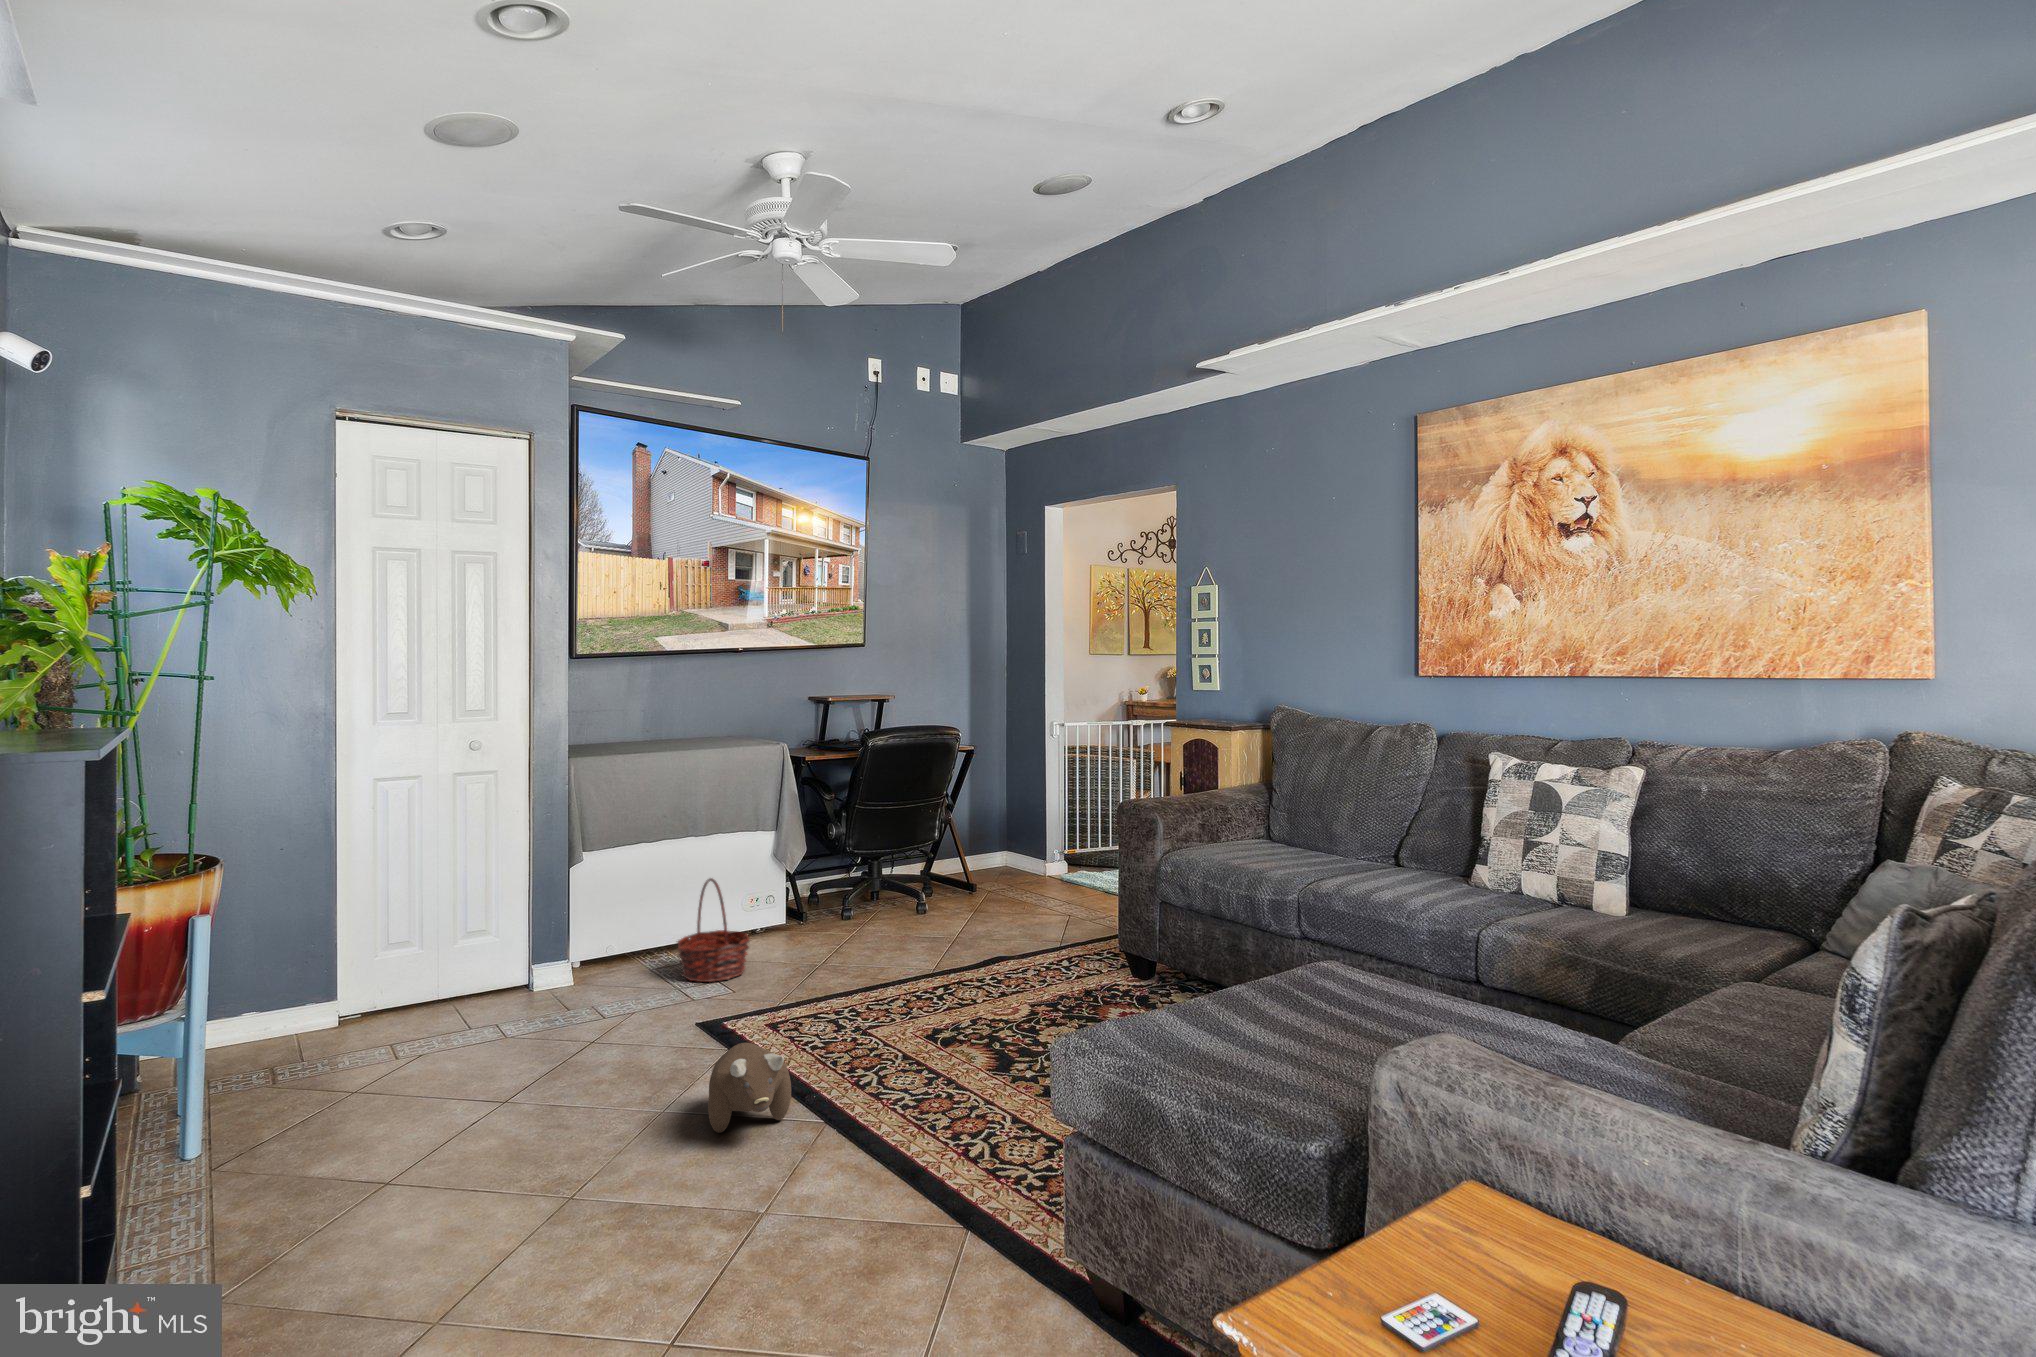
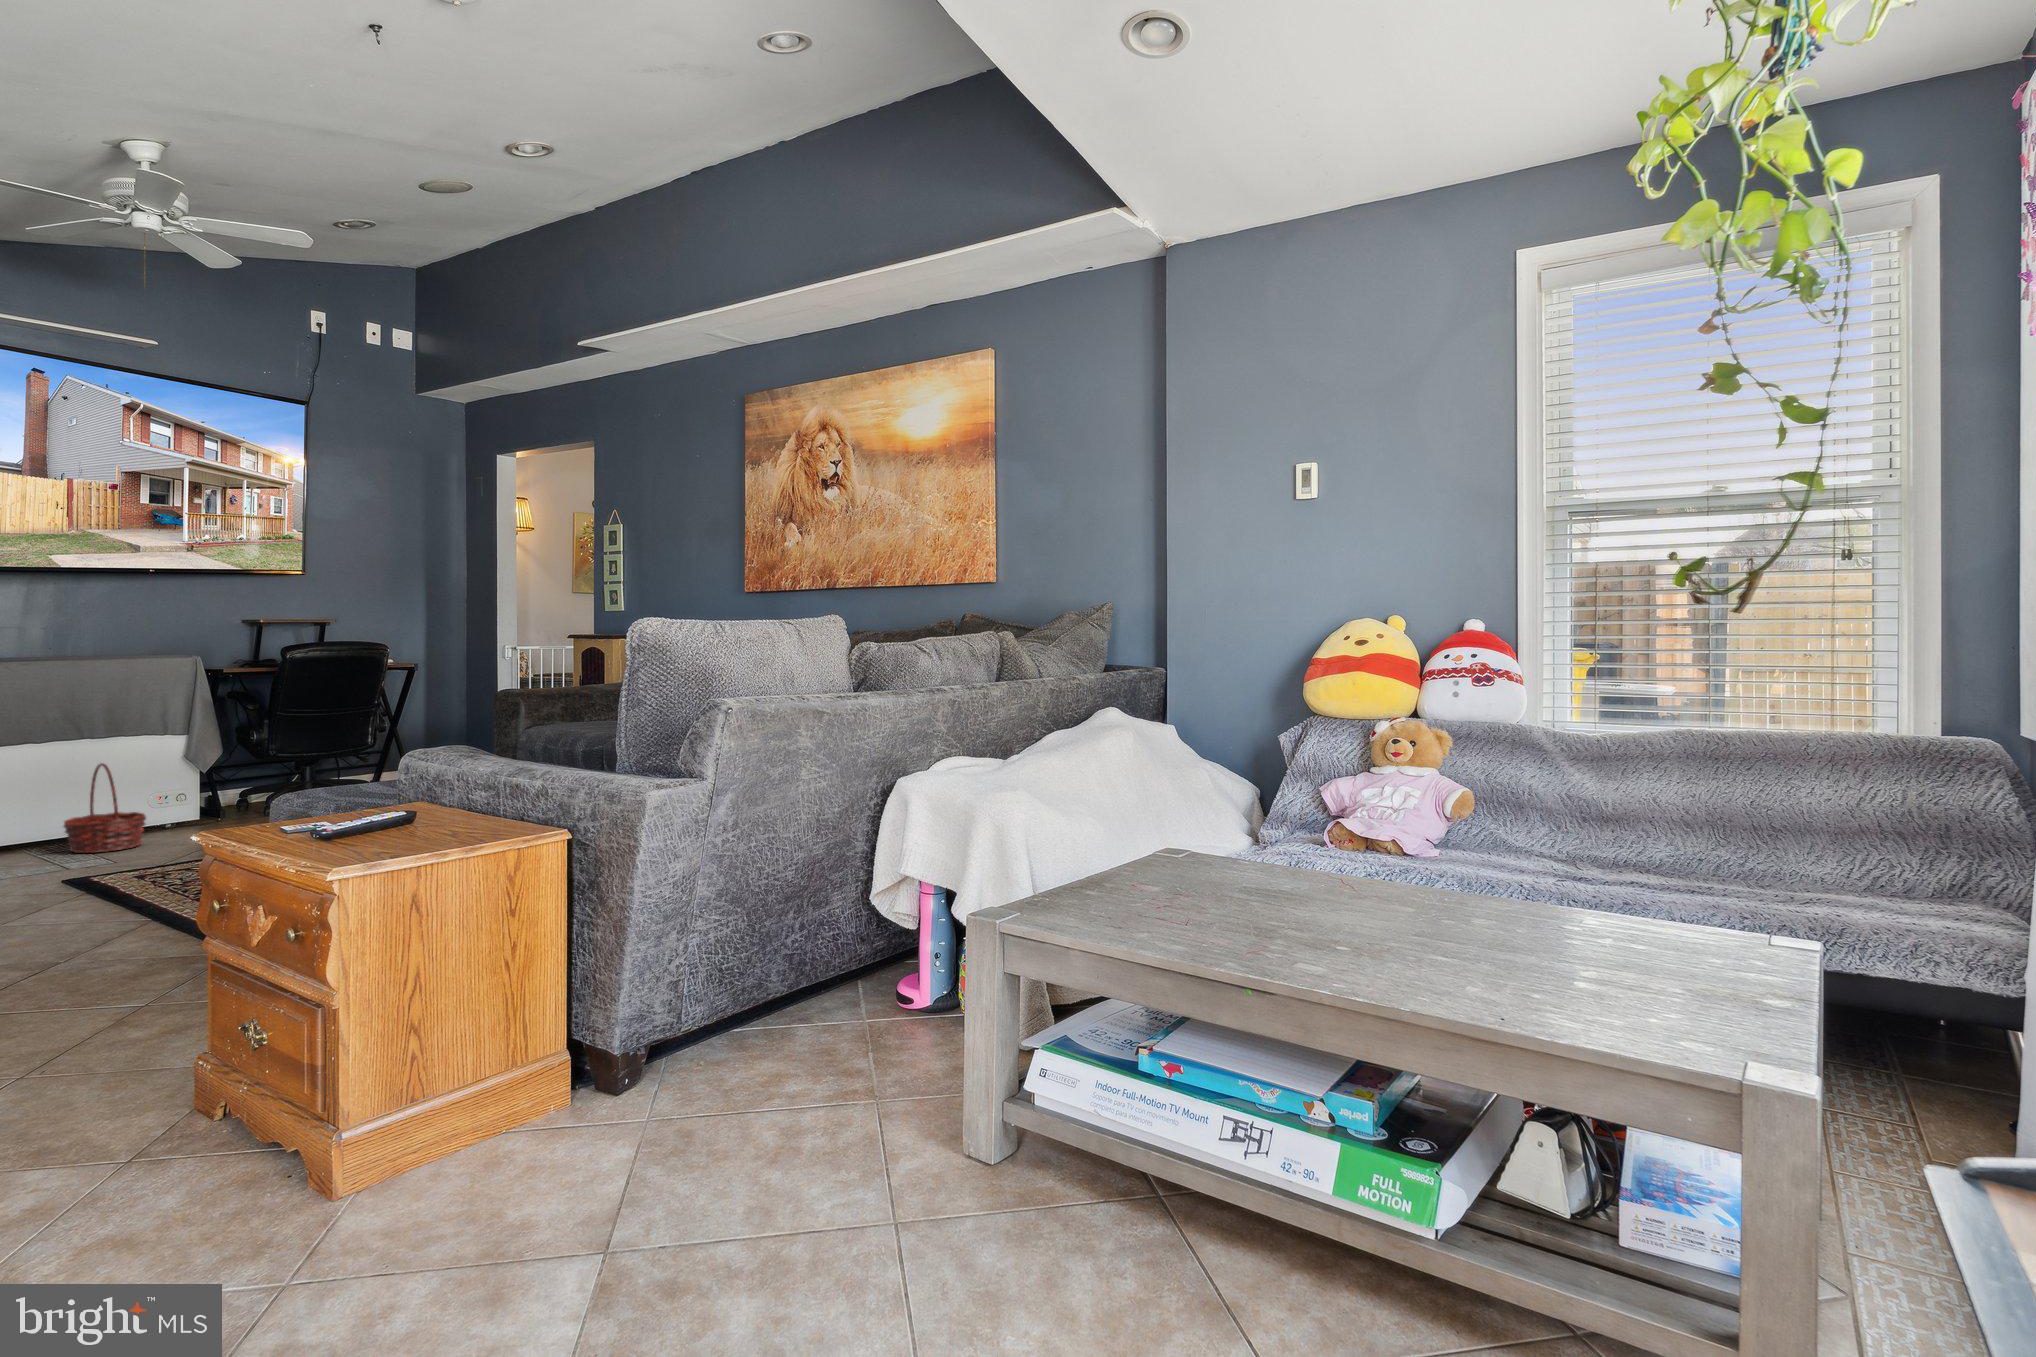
plush toy: present [708,1043,791,1133] -> none [47,853,134,920]

